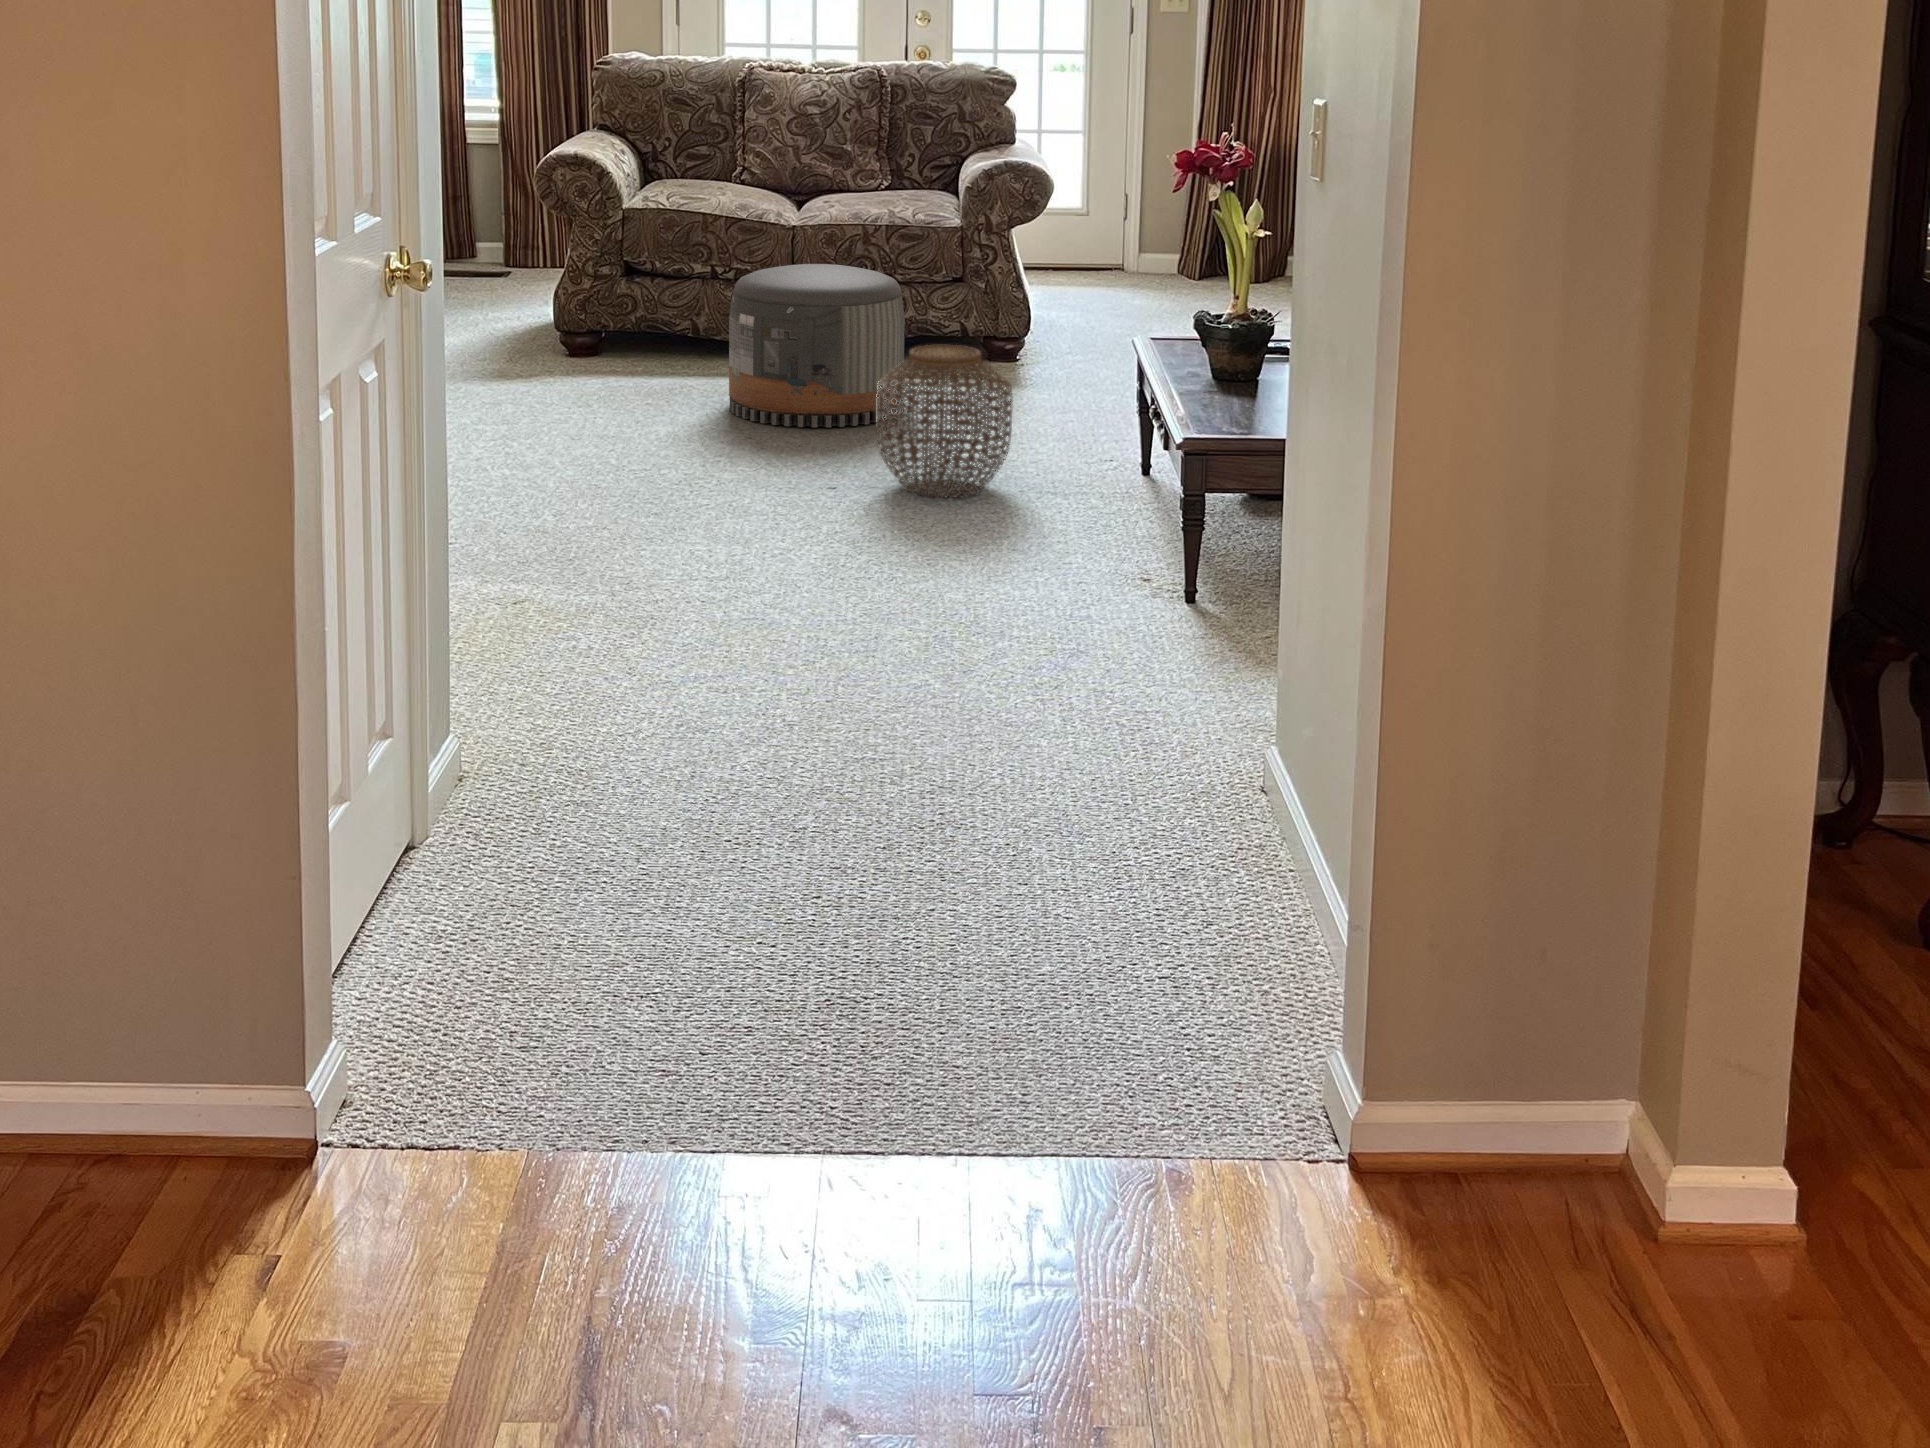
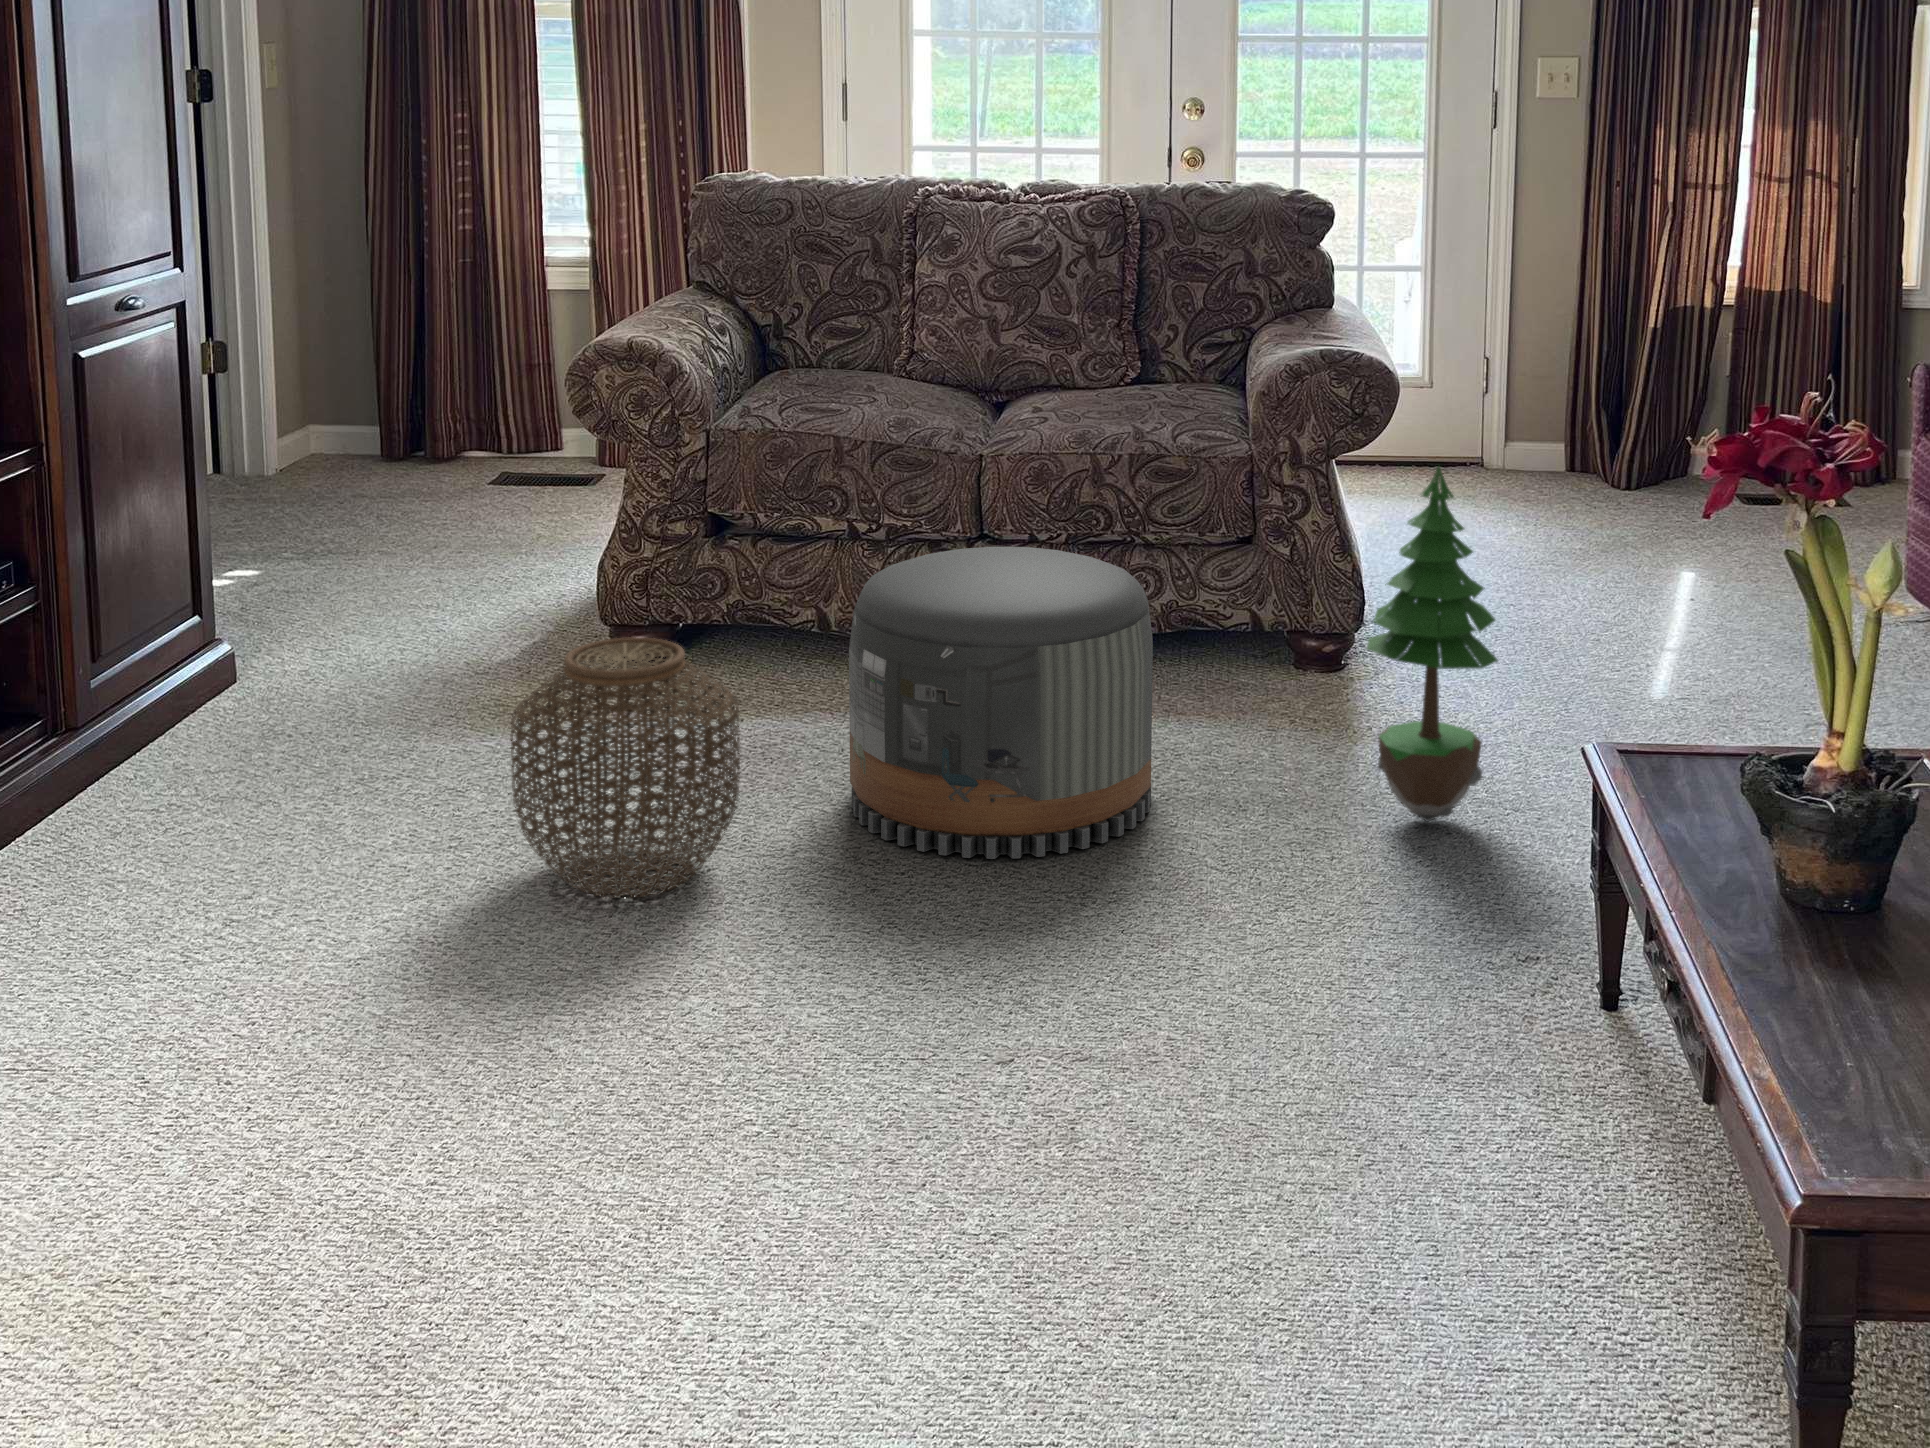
potted tree: none [1027,209,1103,417] -> present [1367,467,1498,822]
woven basket: present [876,345,1012,498] -> present [511,637,740,898]

